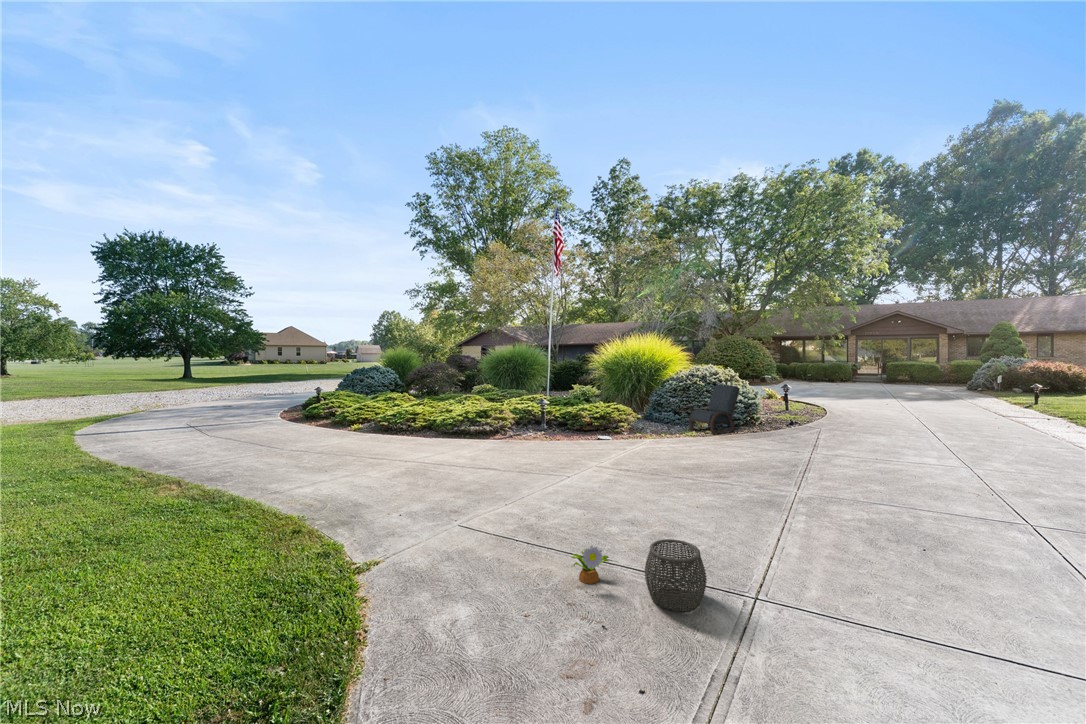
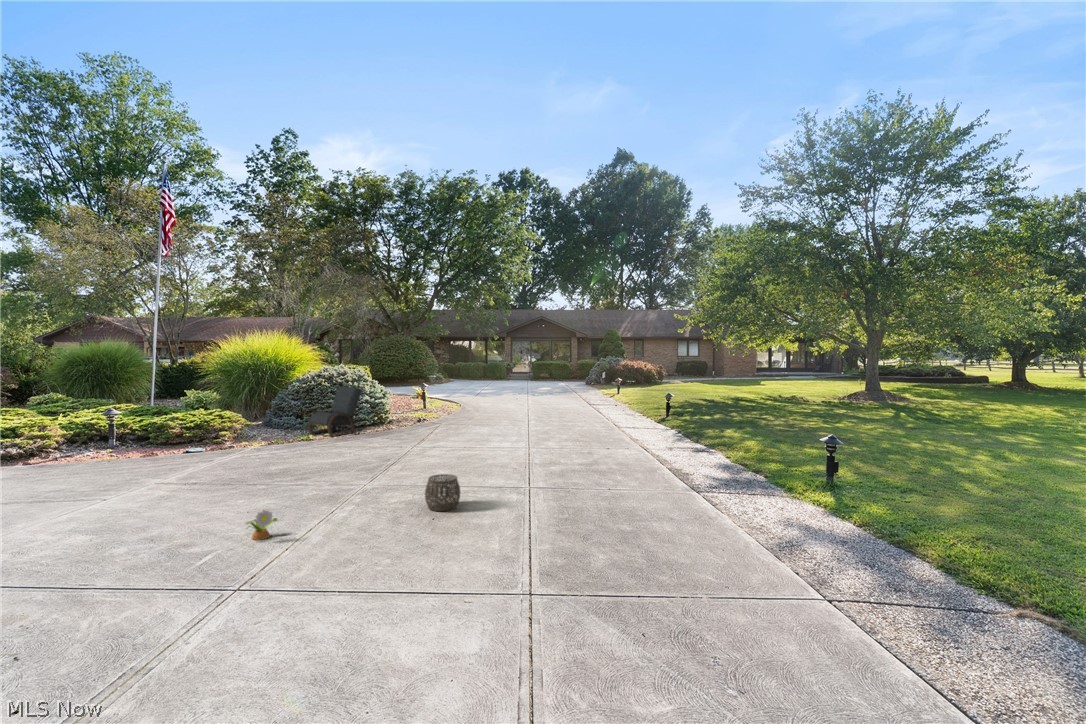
woven basket: present [644,539,707,612] -> present [425,474,460,511]
decorative plant: present [572,546,609,584] -> present [246,510,277,540]

